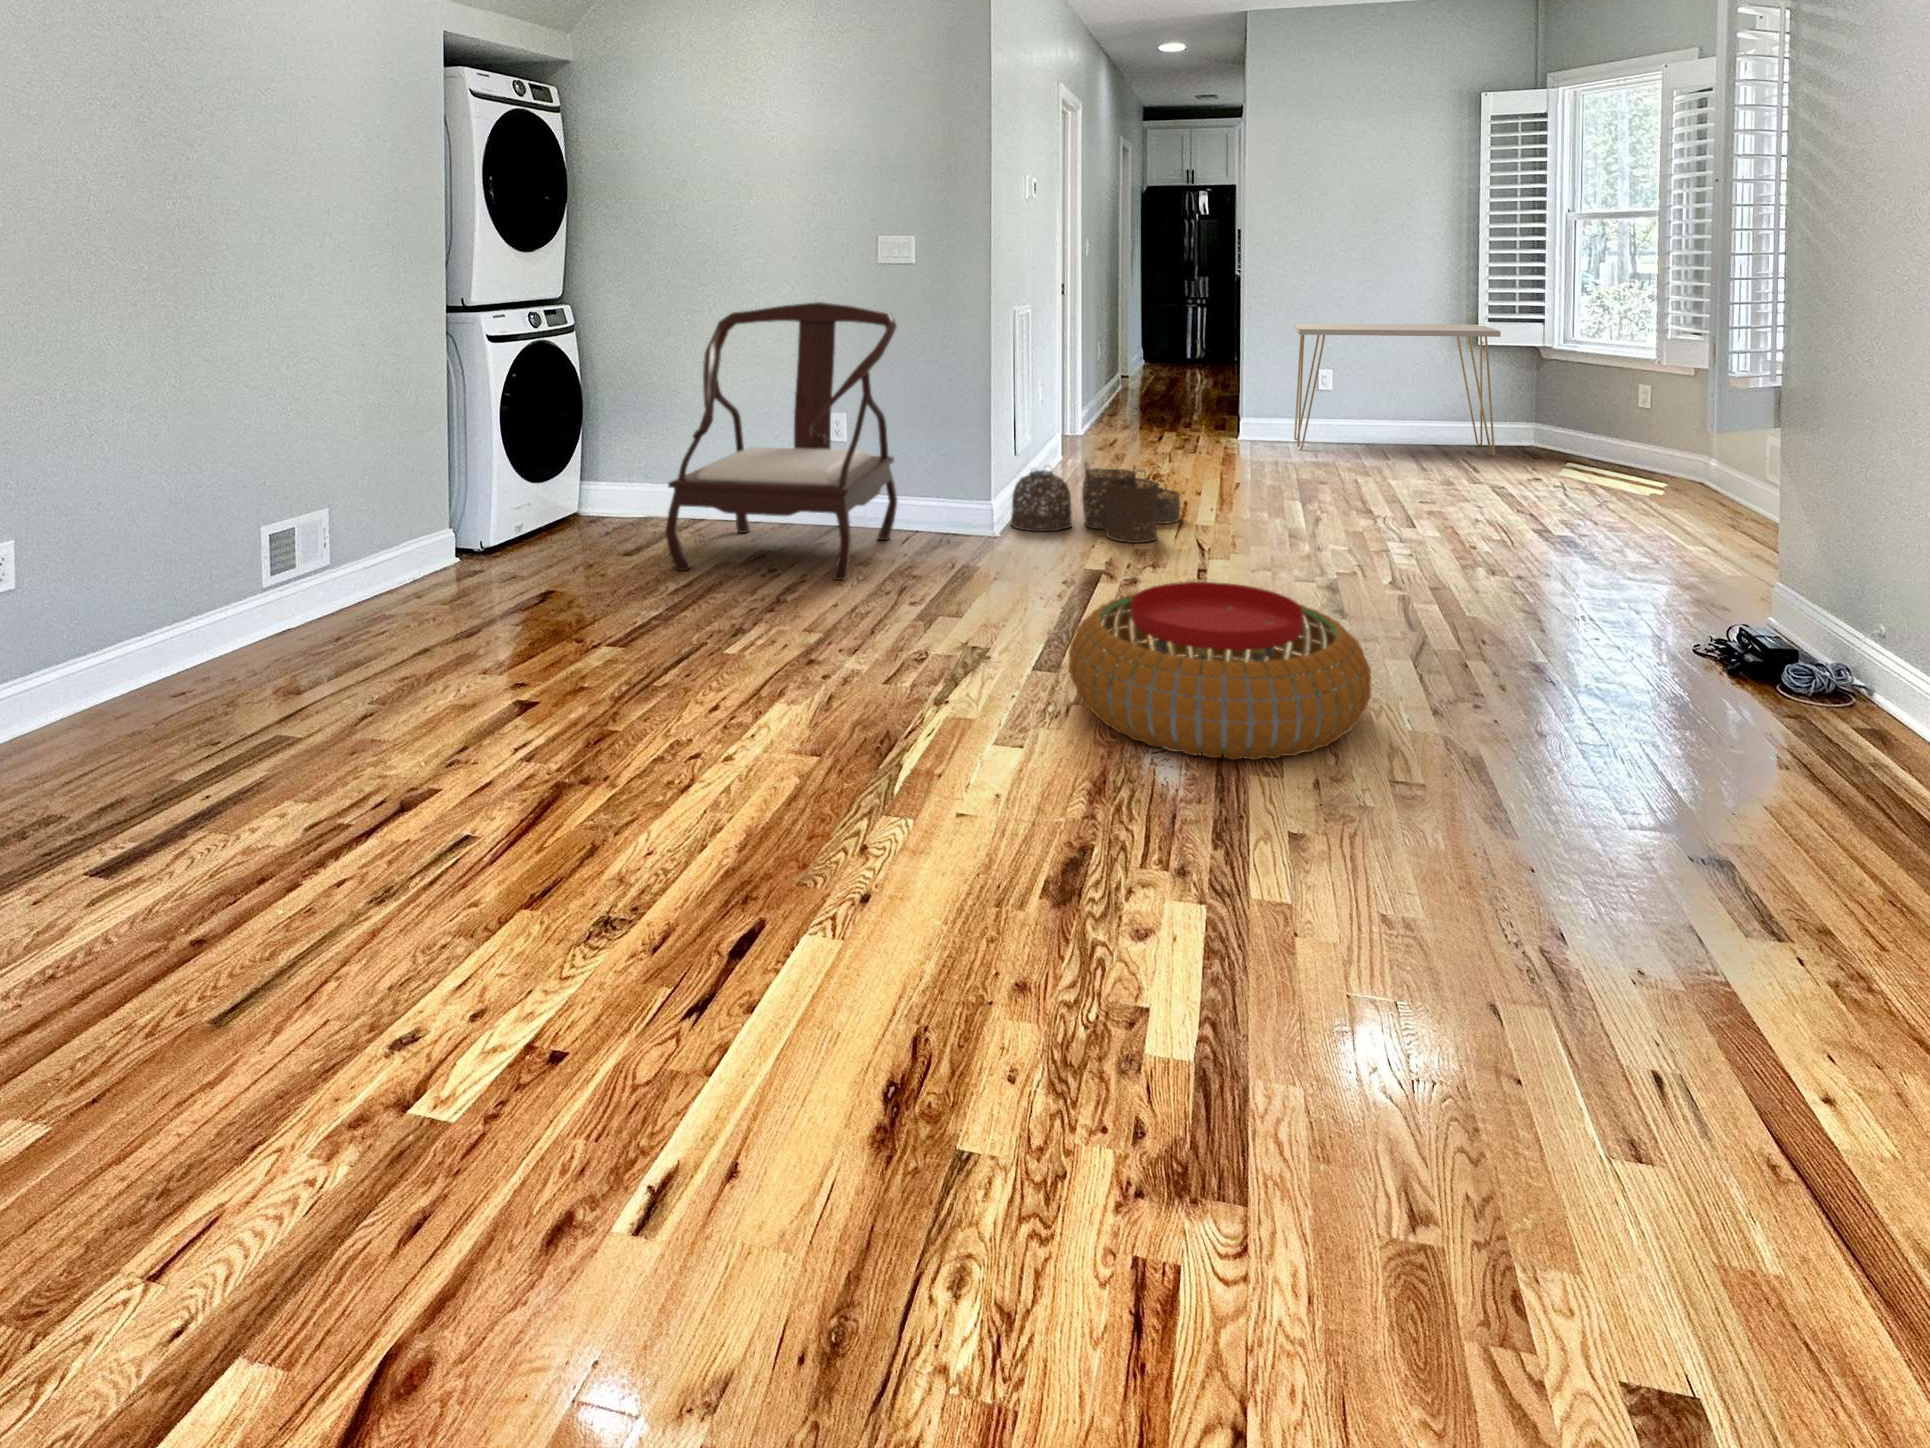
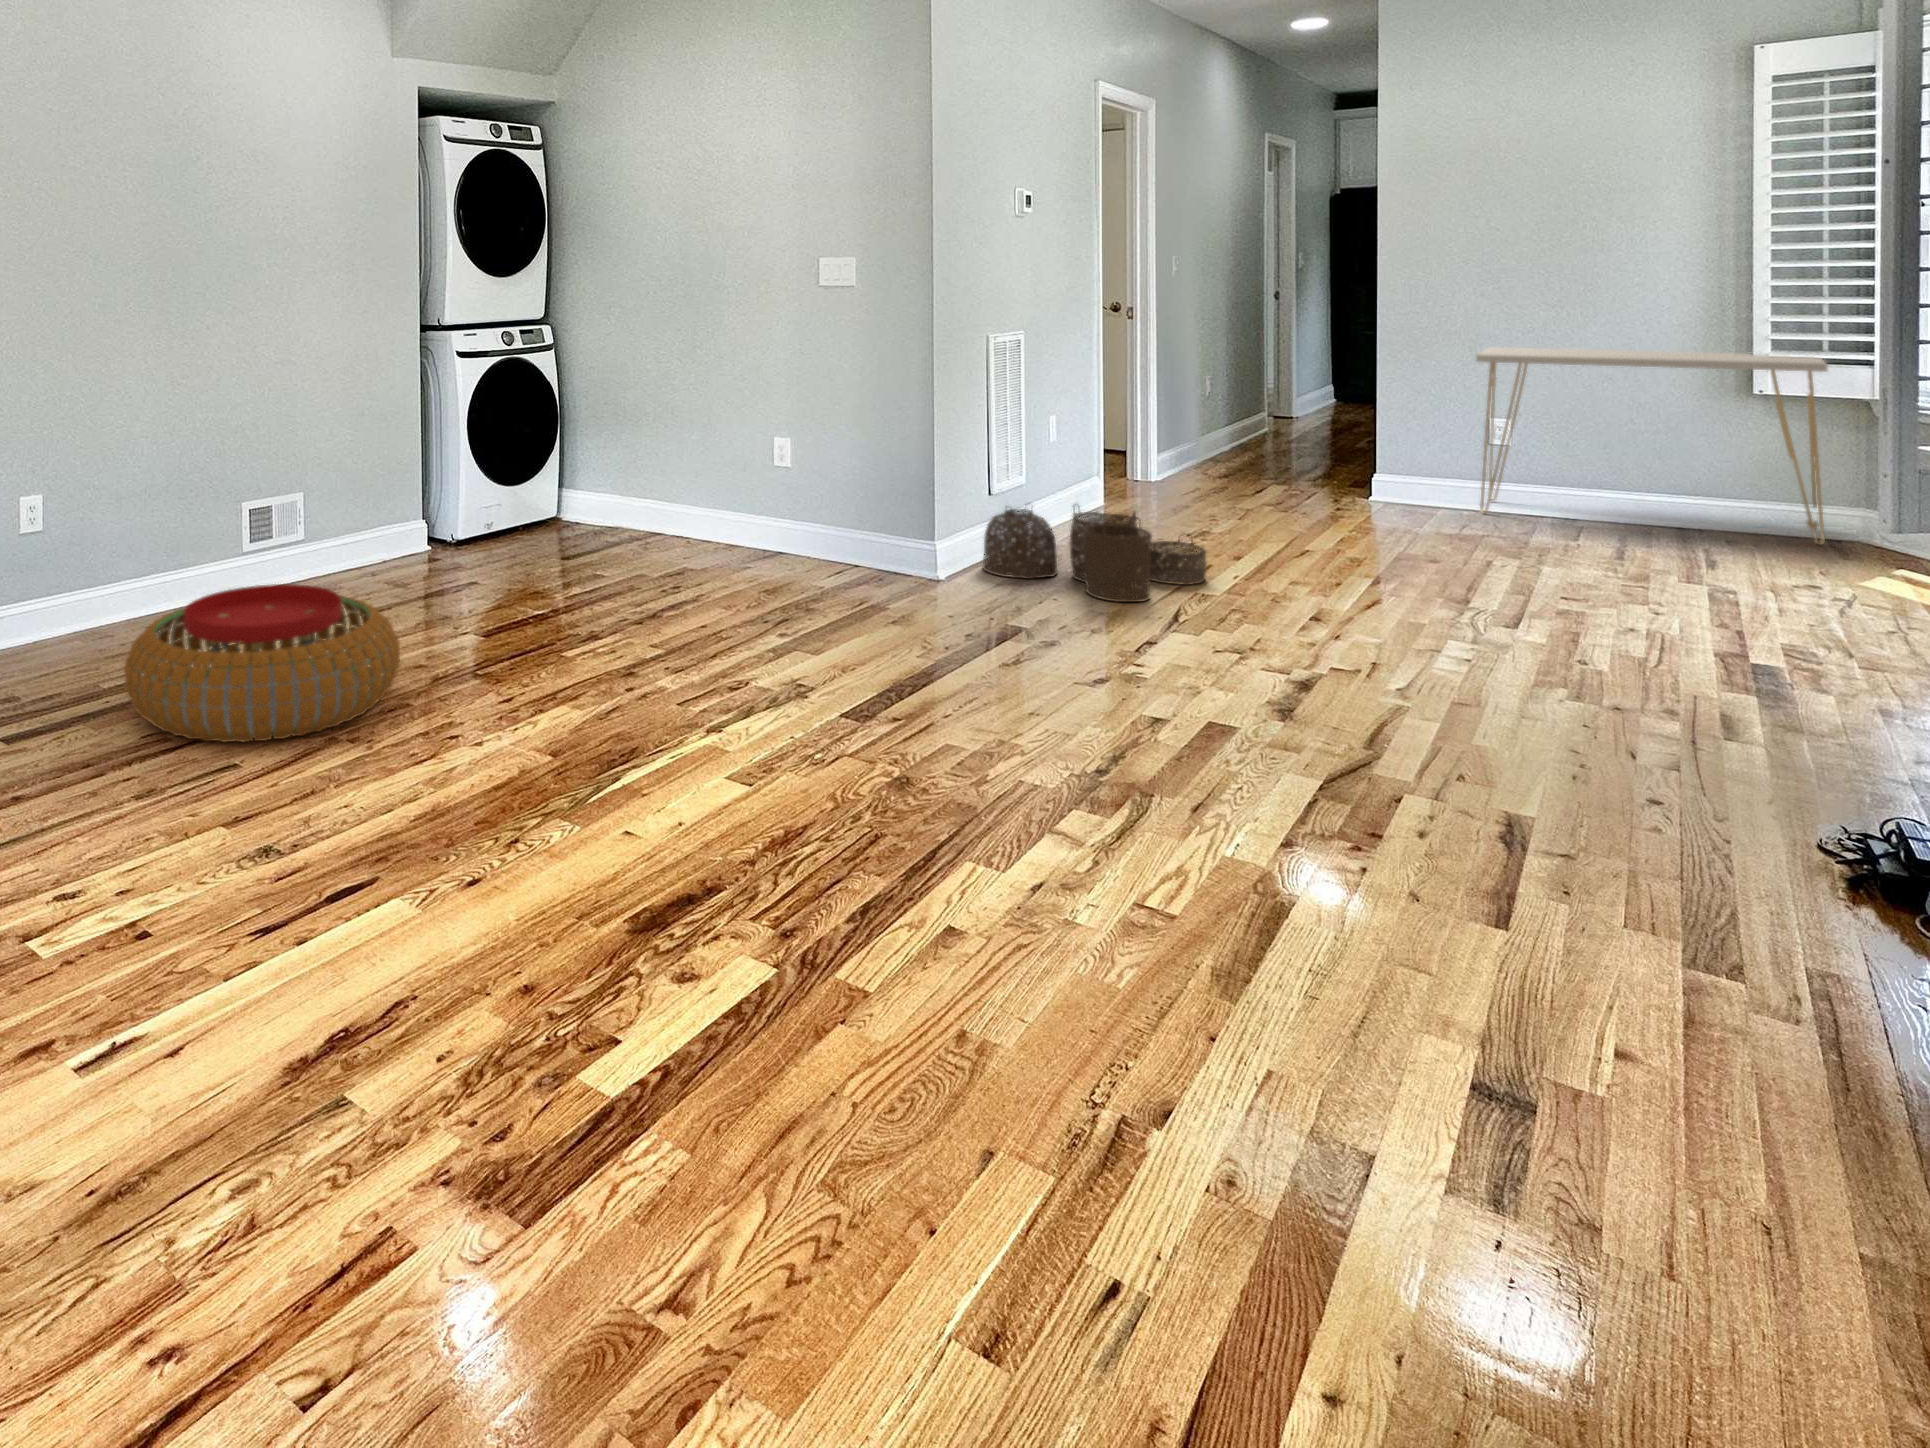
armchair: present [665,302,897,580] -> none [588,316,844,603]
pouf: present [1069,582,1371,760] -> present [124,584,400,743]

